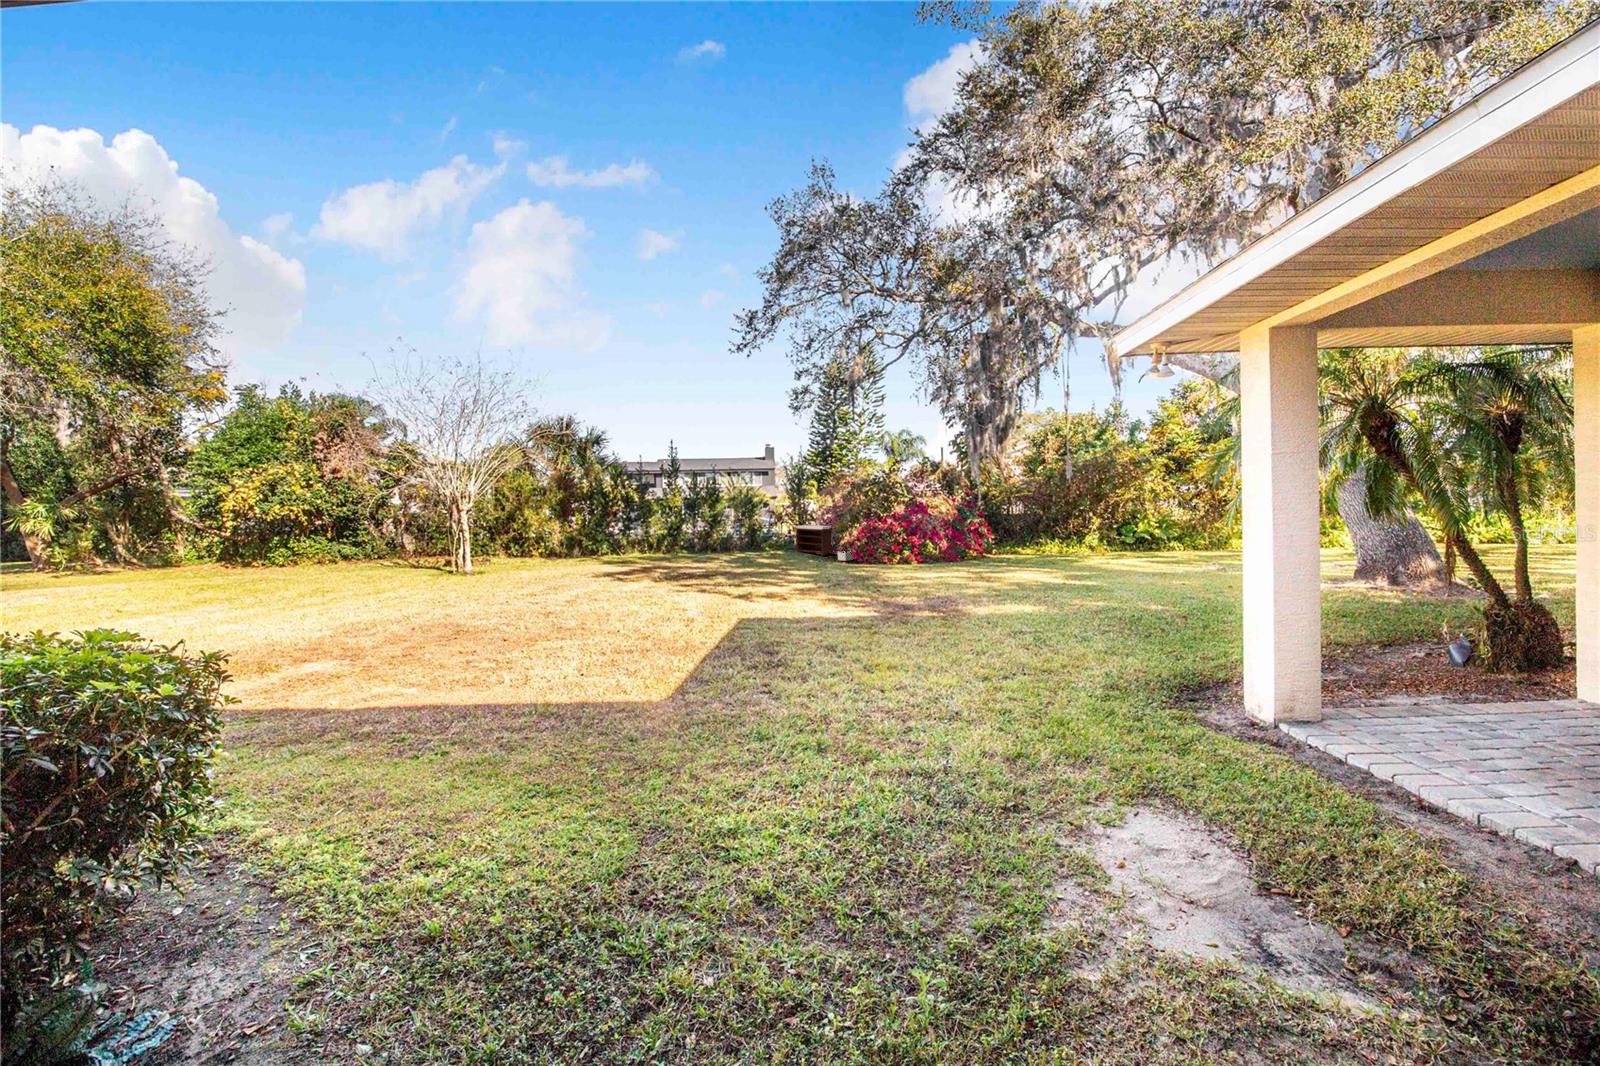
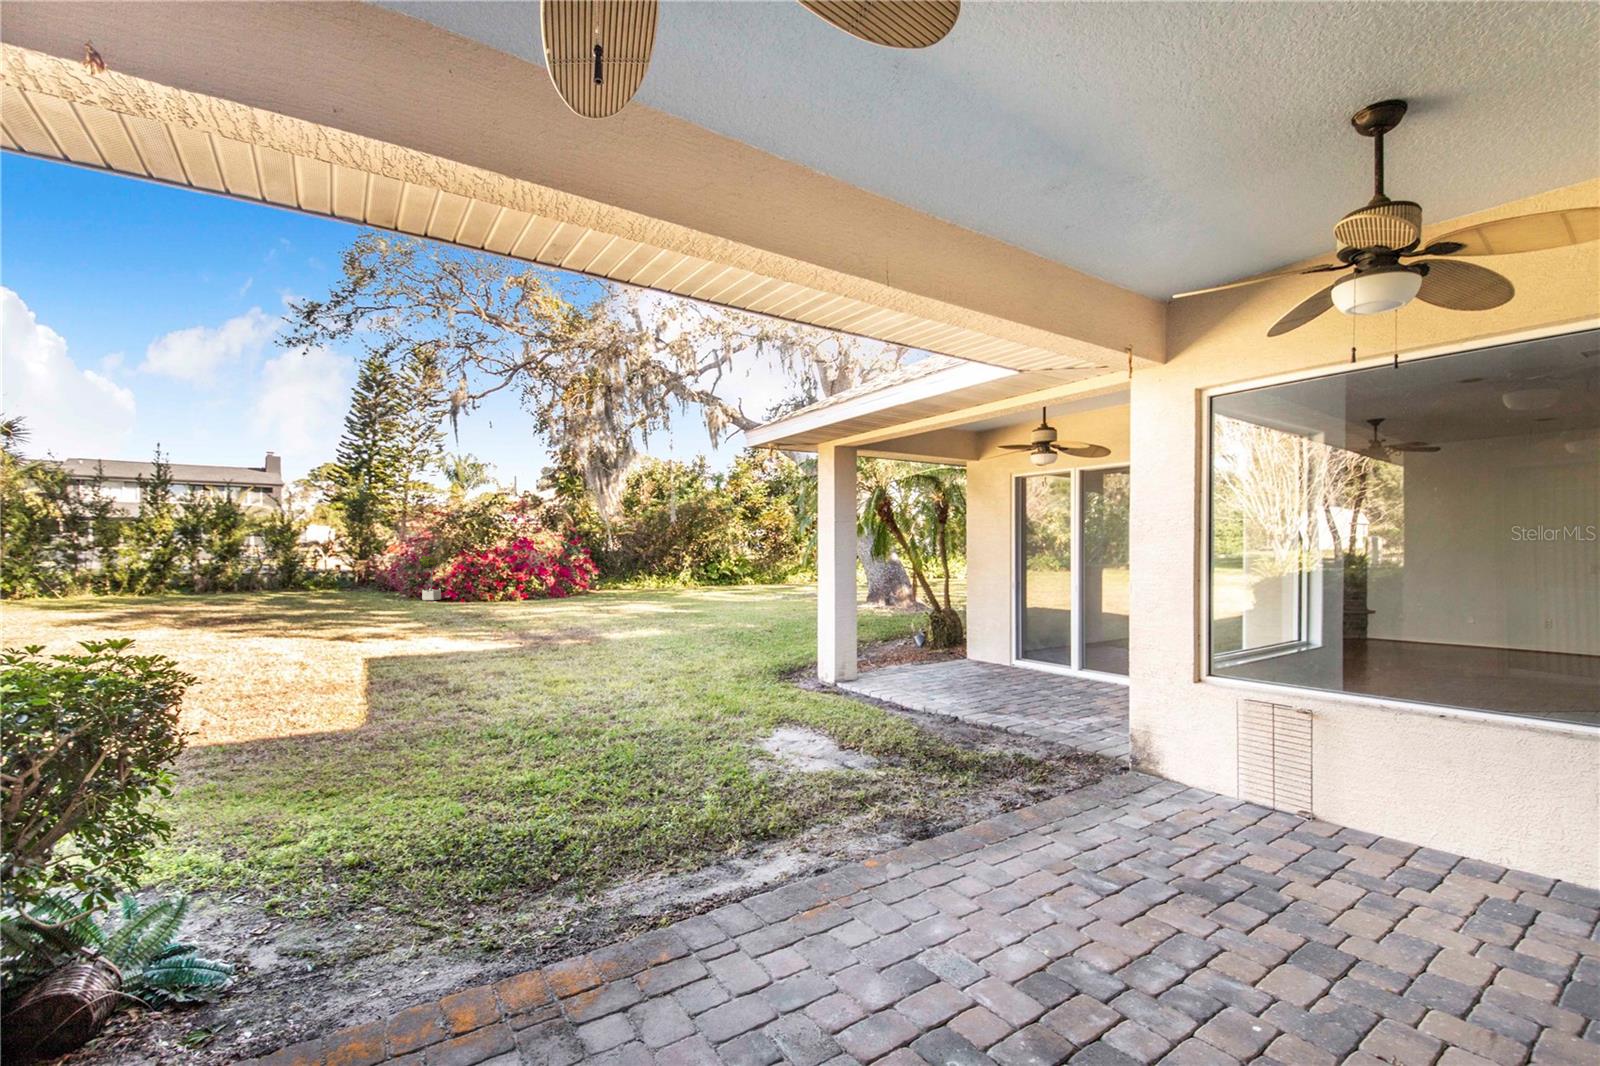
bench: present [795,525,834,555] -> none [357,560,416,595]

